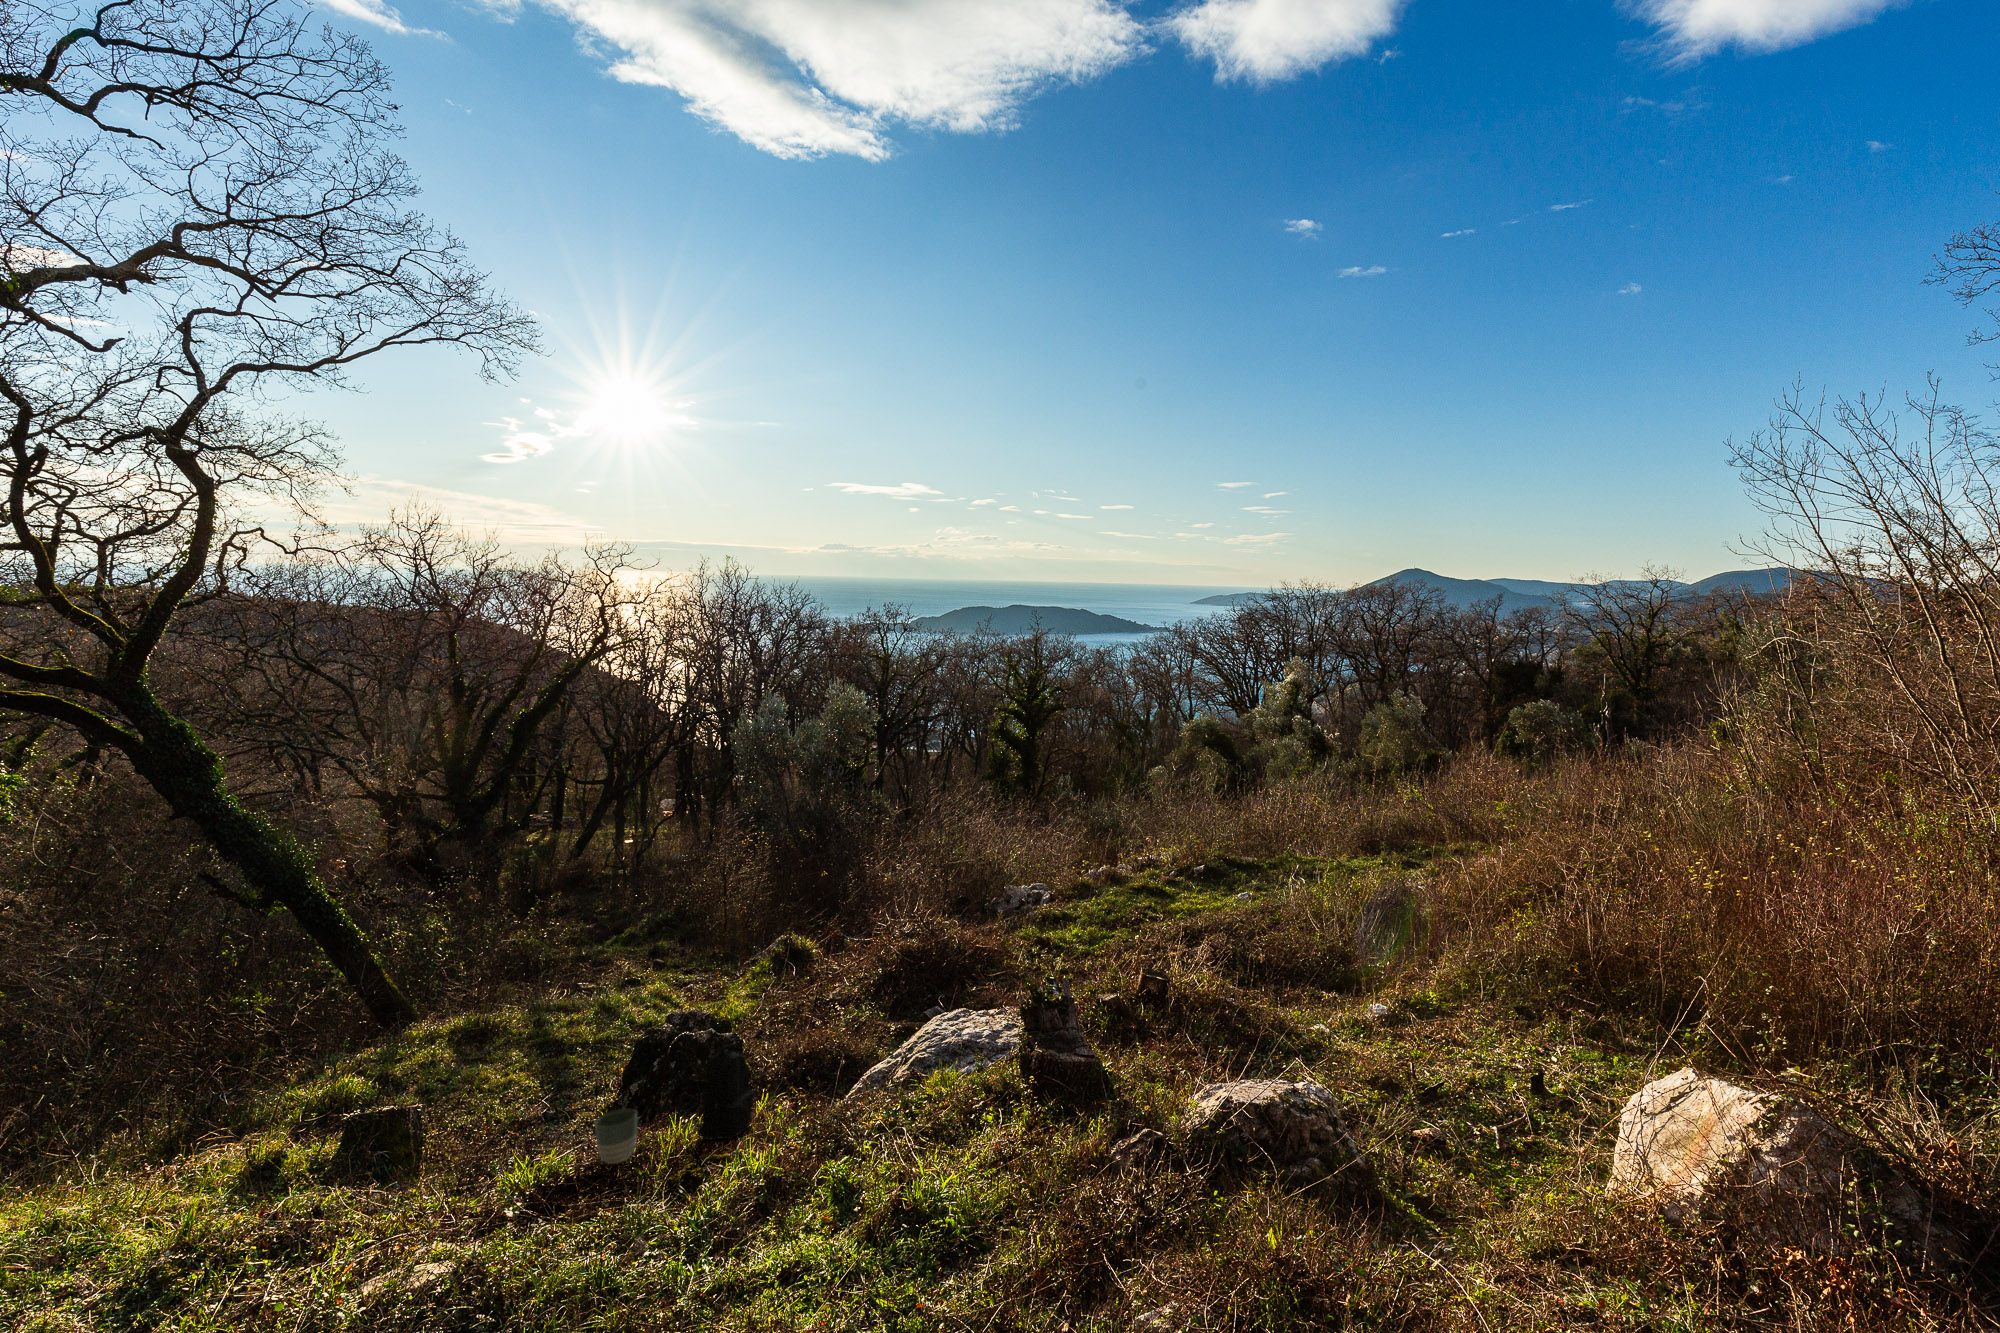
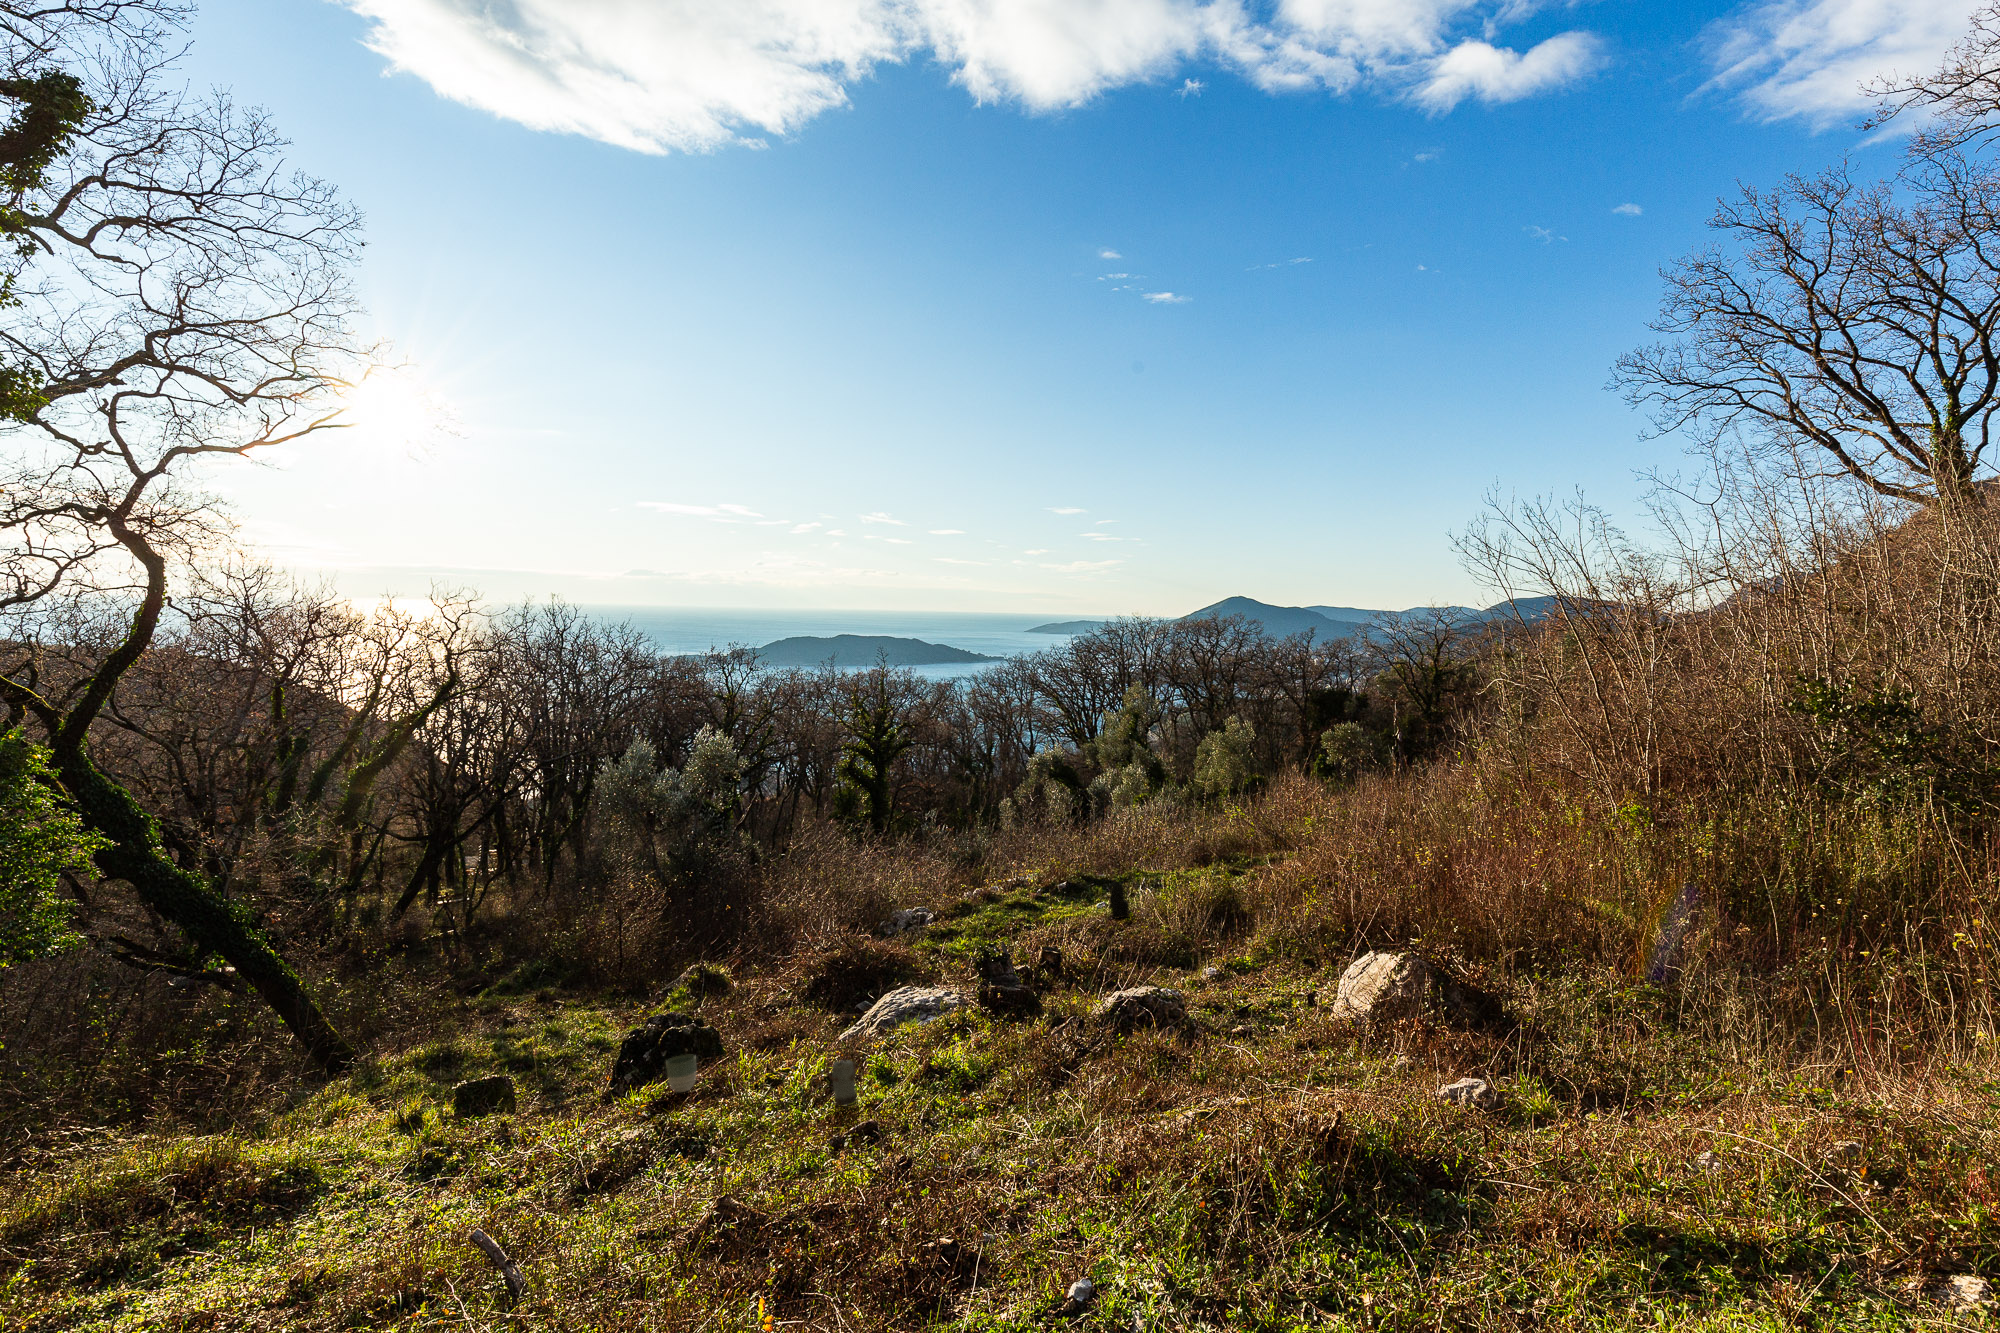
backpack: present [698,1045,755,1140] -> present [1110,880,1129,919]
watering can: none [746,1155,811,1253] -> present [826,1048,857,1107]

